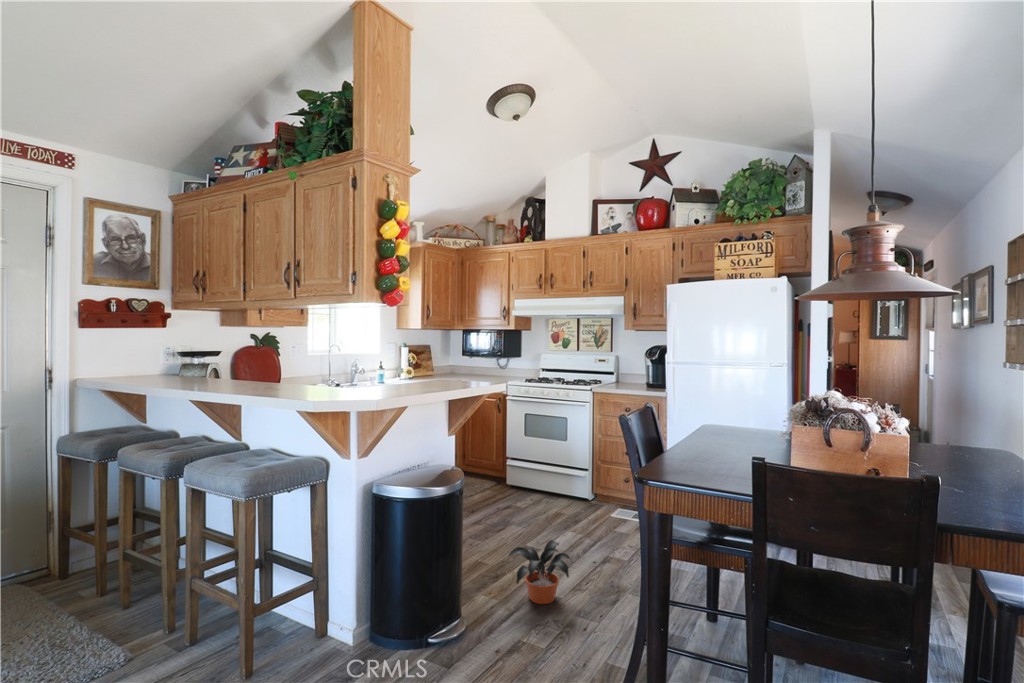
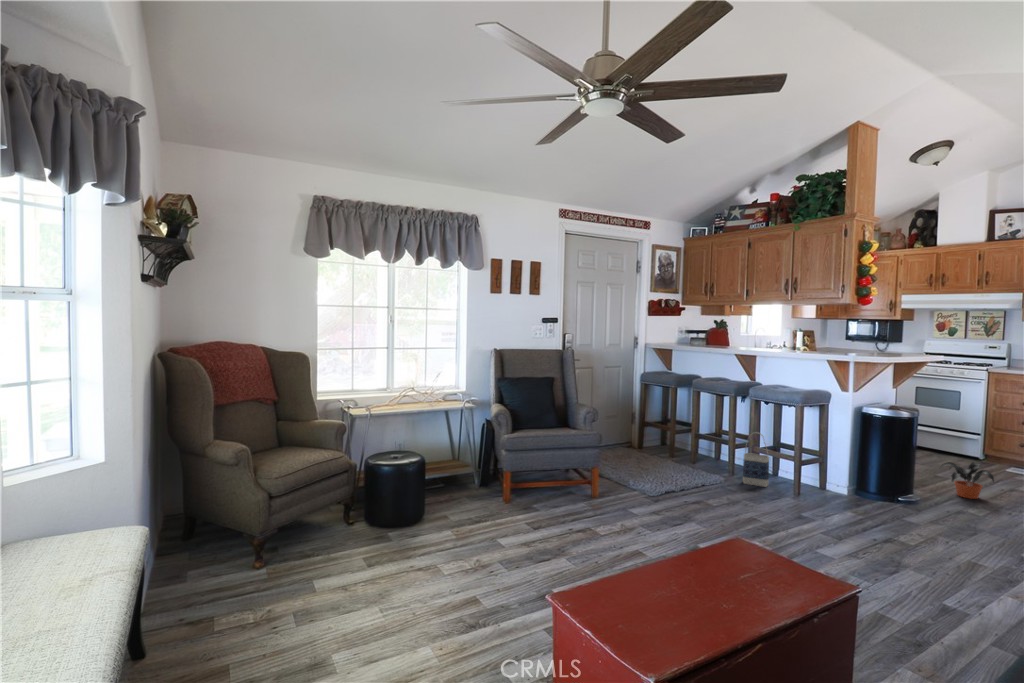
bag: none [152,557,206,668] -> present [743,433,769,487]

